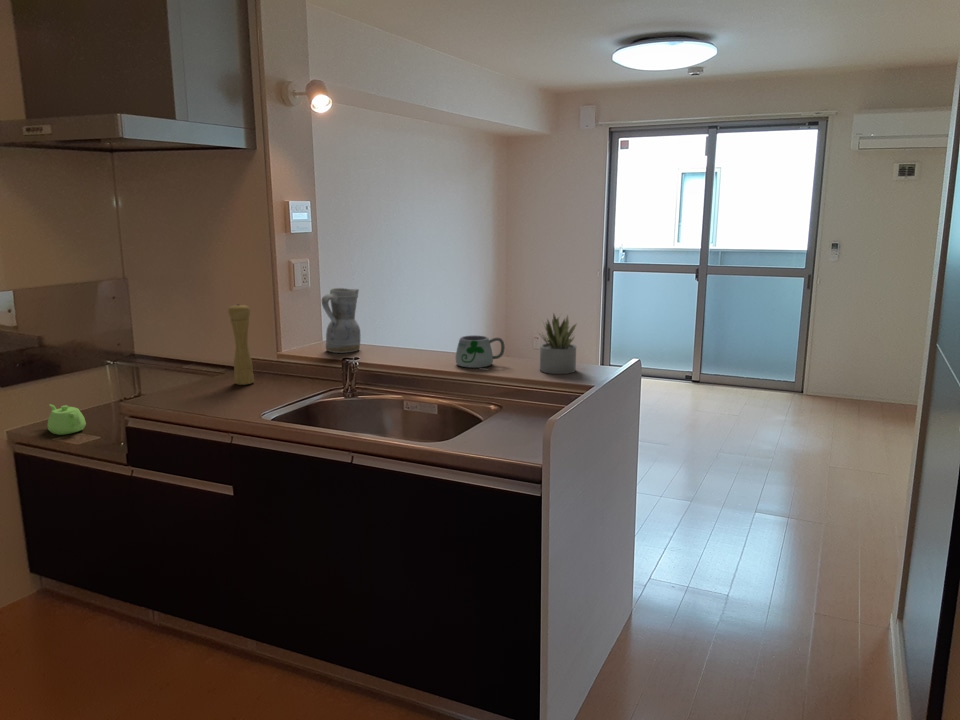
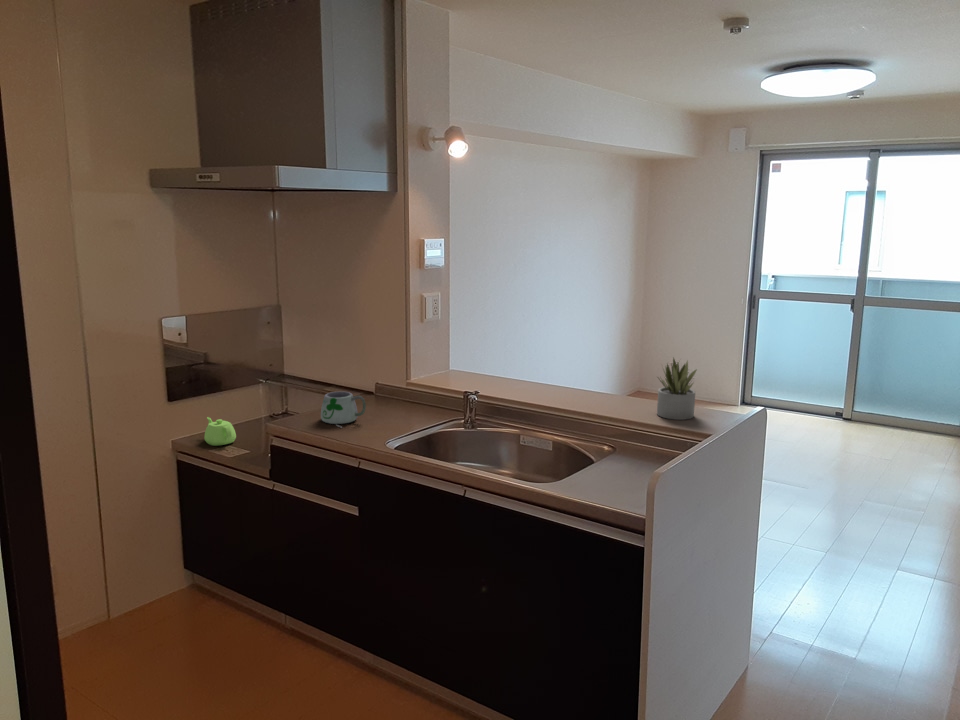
ceramic pitcher: present [322,288,360,353] -> none [449,321,485,384]
pepper mill: present [228,304,254,385] -> none [364,335,384,410]
mug: present [456,335,505,370] -> present [321,392,366,427]

